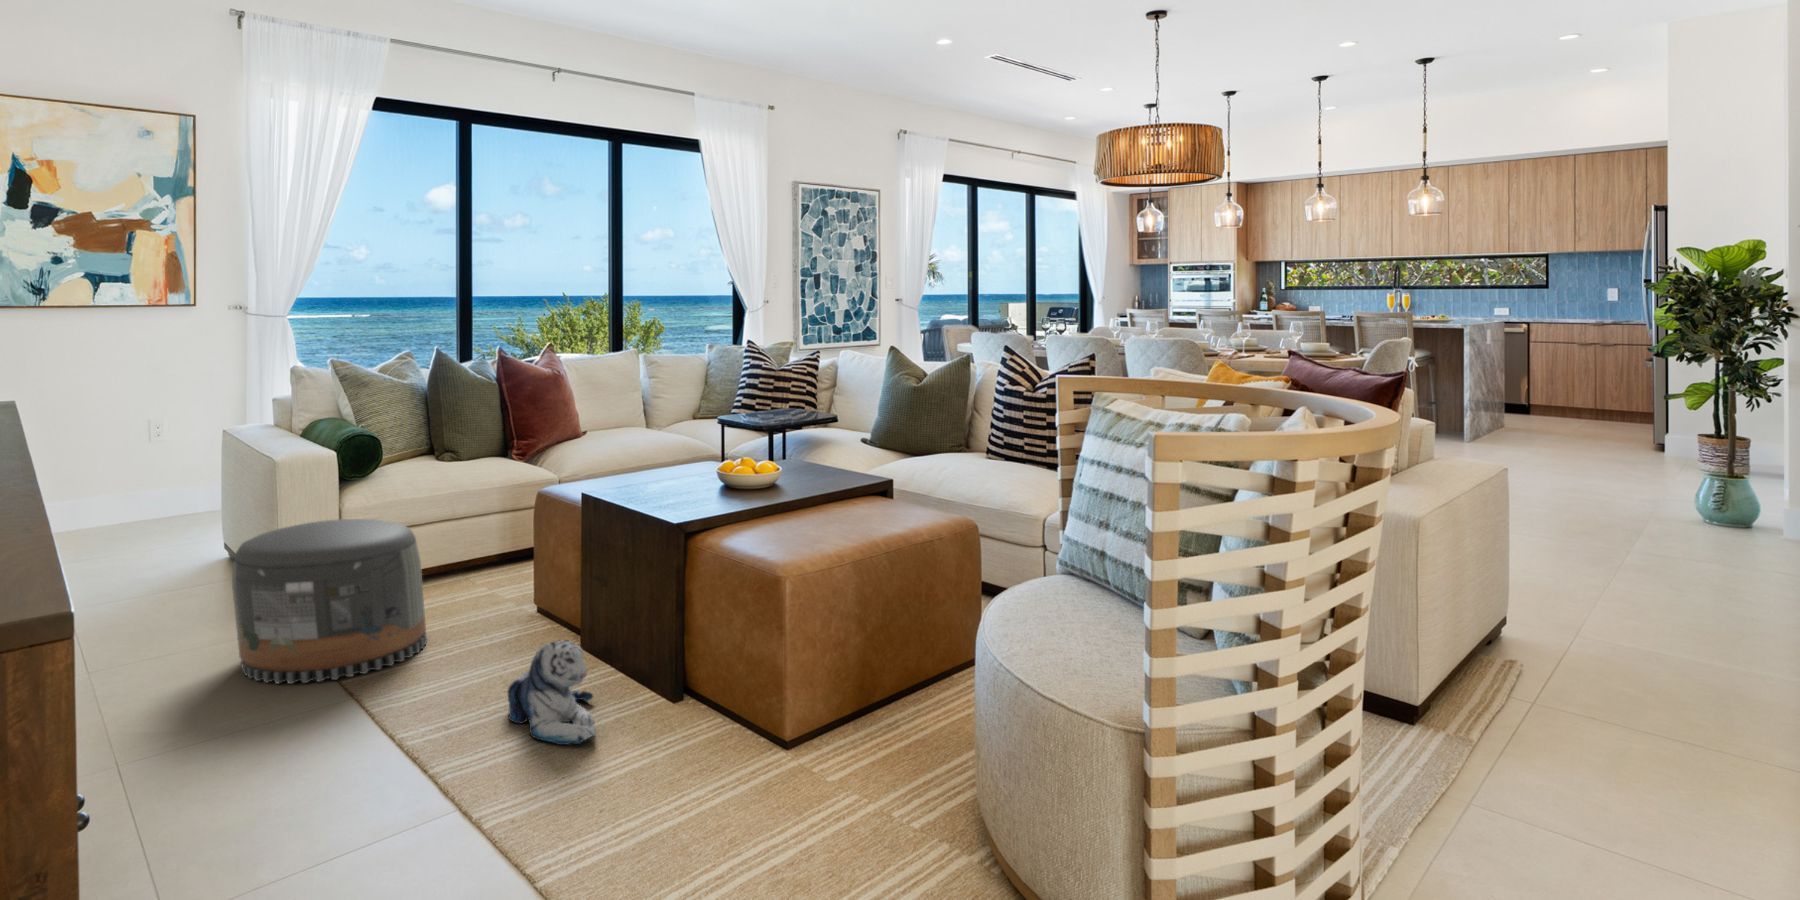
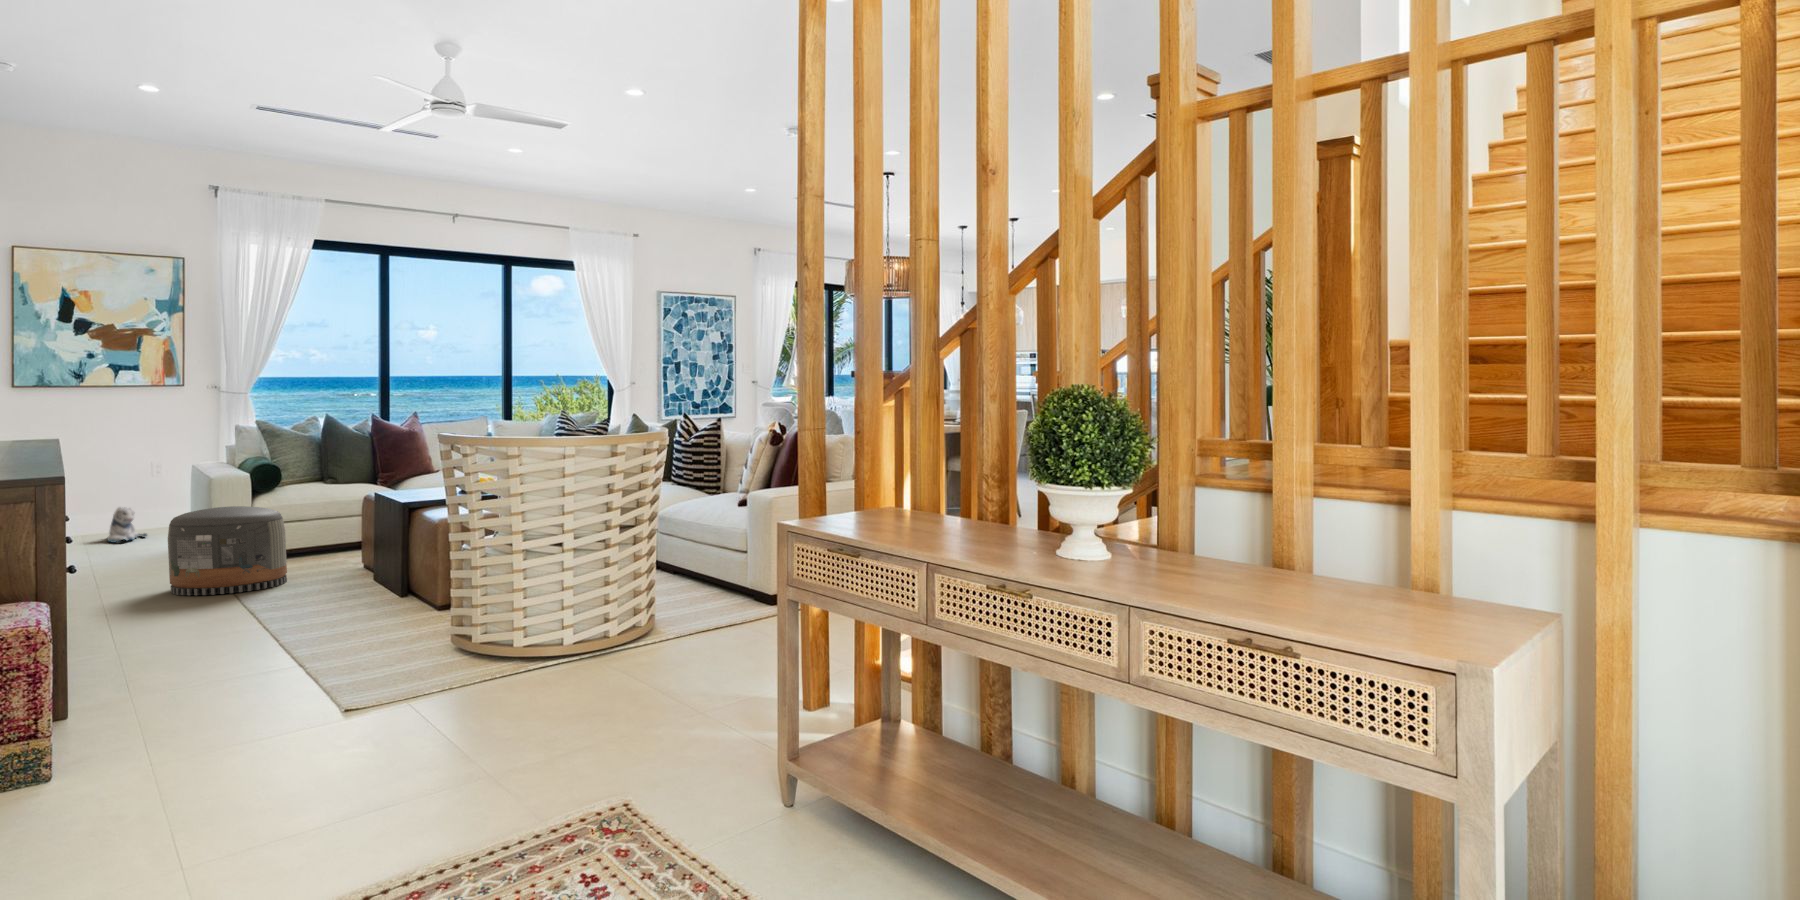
plush toy: present [508,640,596,745] -> present [107,507,147,543]

